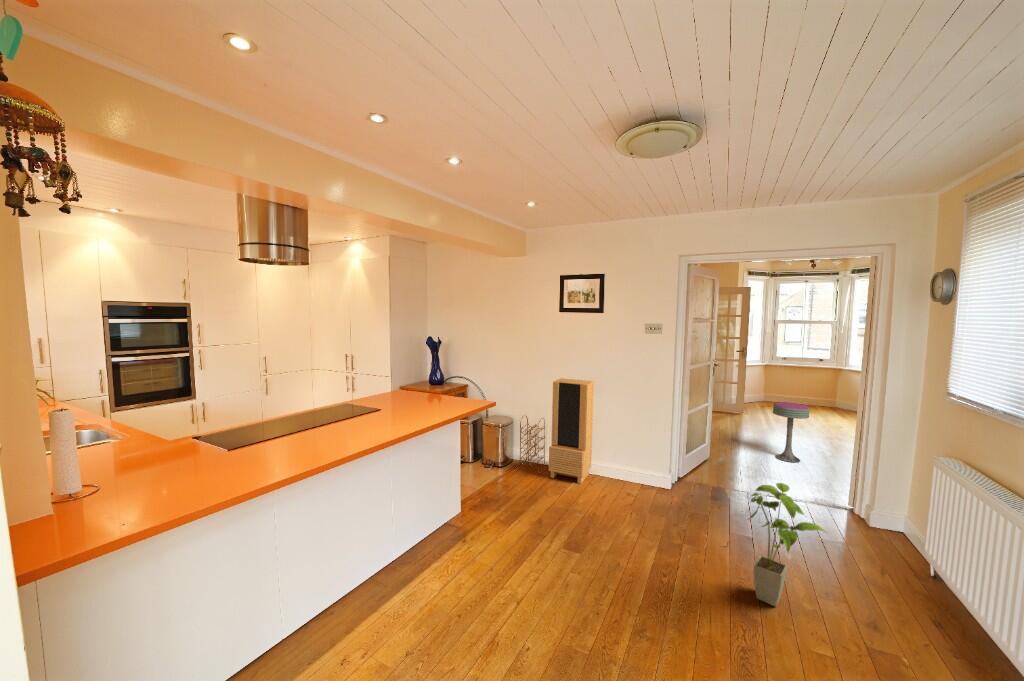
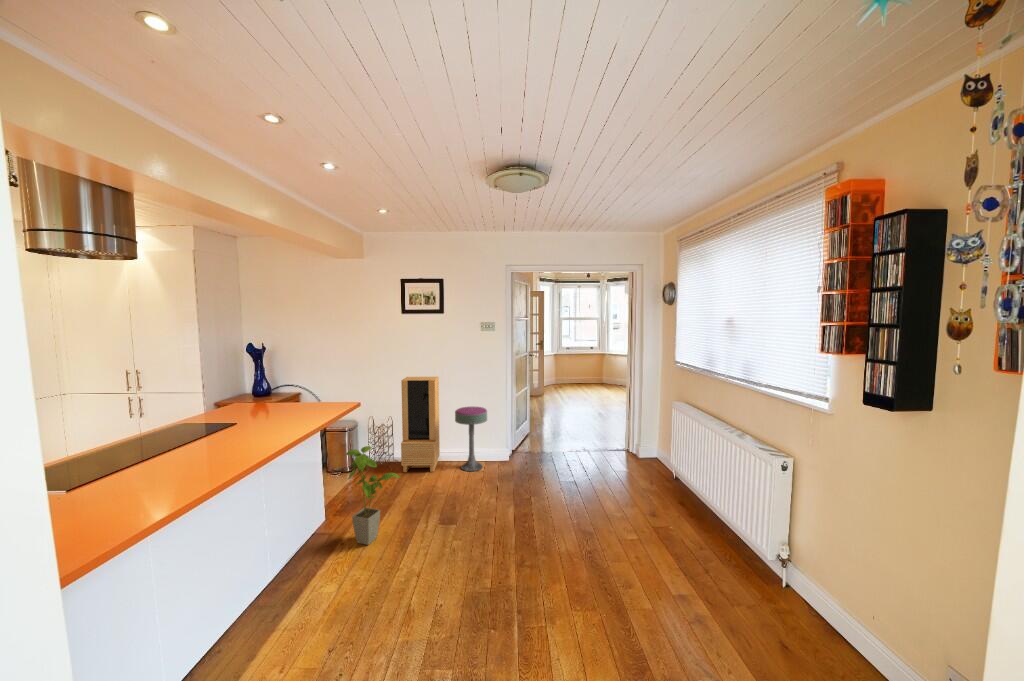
bar stool: present [773,402,810,462] -> present [455,407,487,471]
house plant: present [749,483,826,607] -> present [346,446,400,545]

